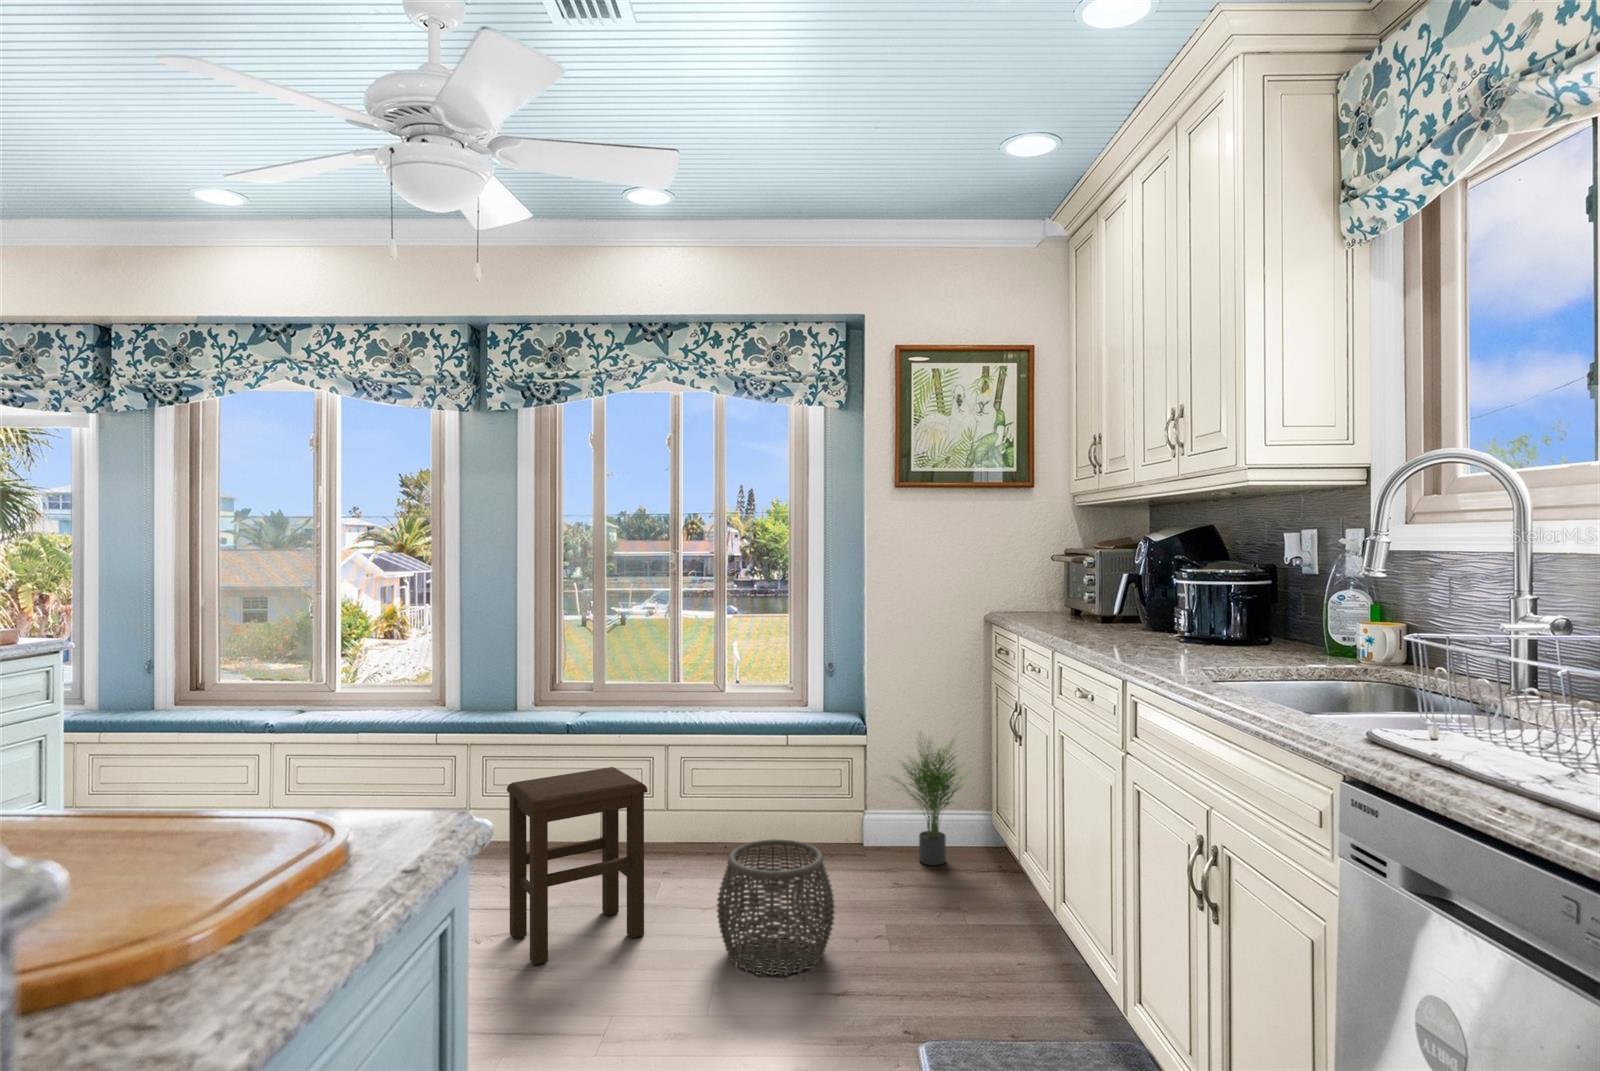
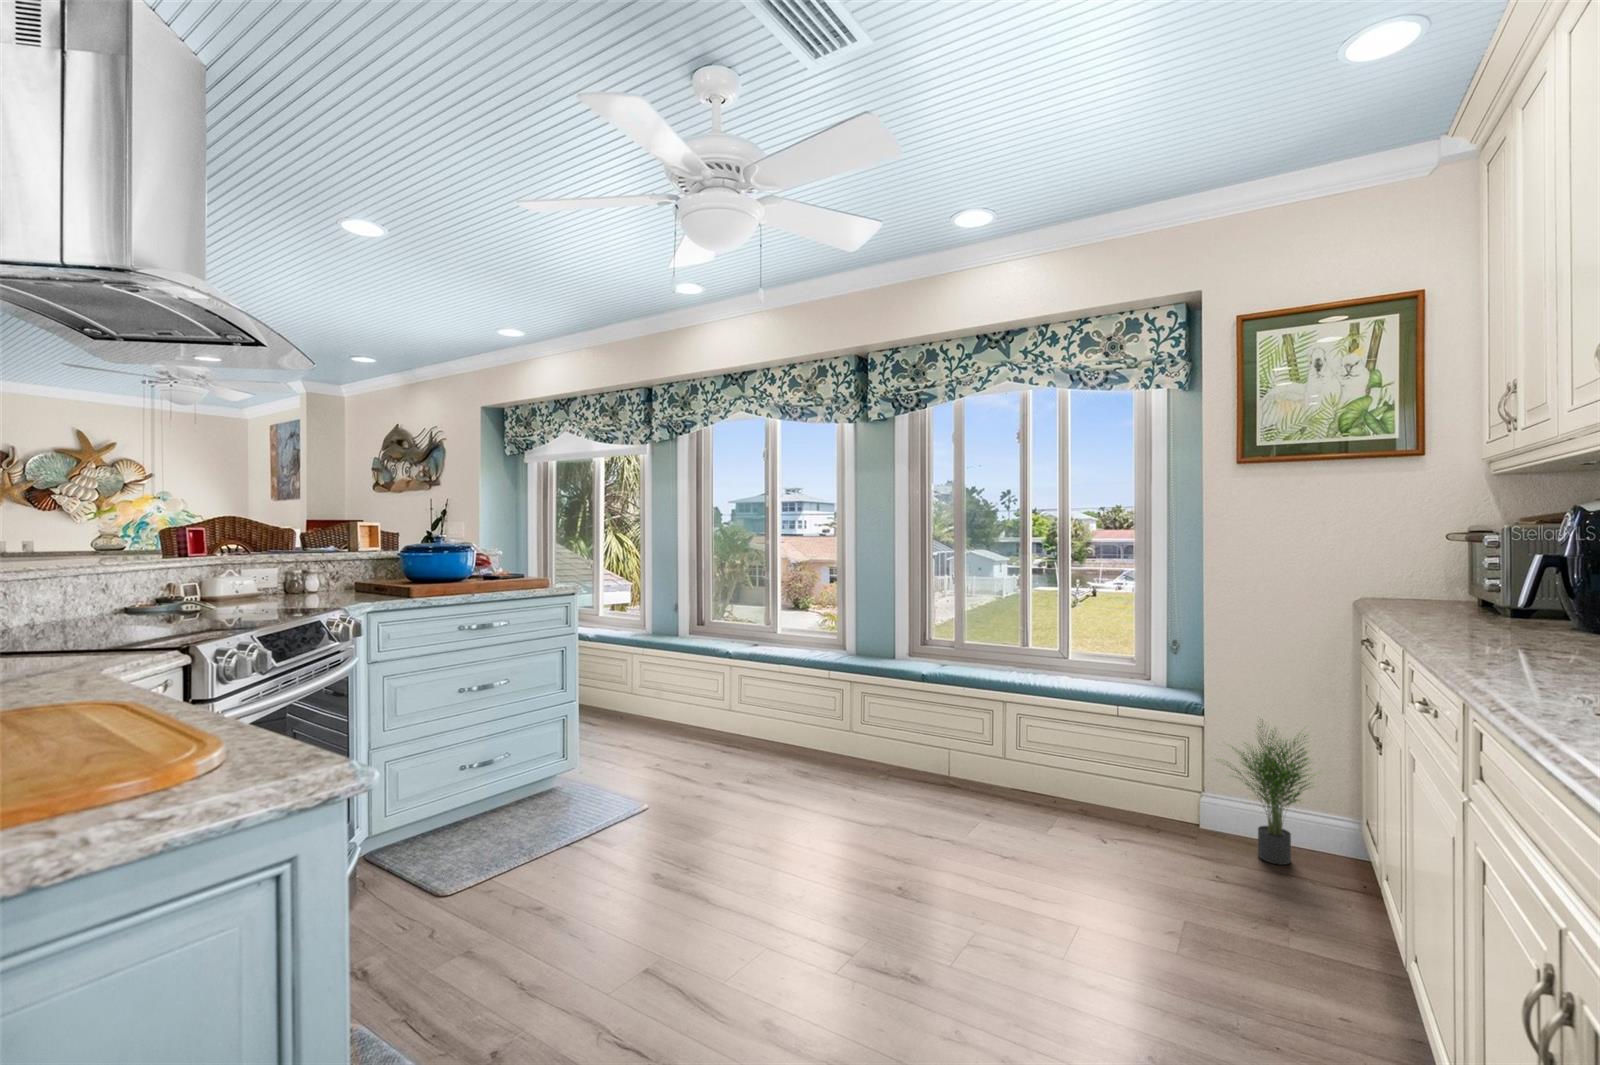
stool: present [507,767,648,965] -> none [843,711,948,861]
woven basket: present [717,839,835,976] -> none [996,797,1115,930]

